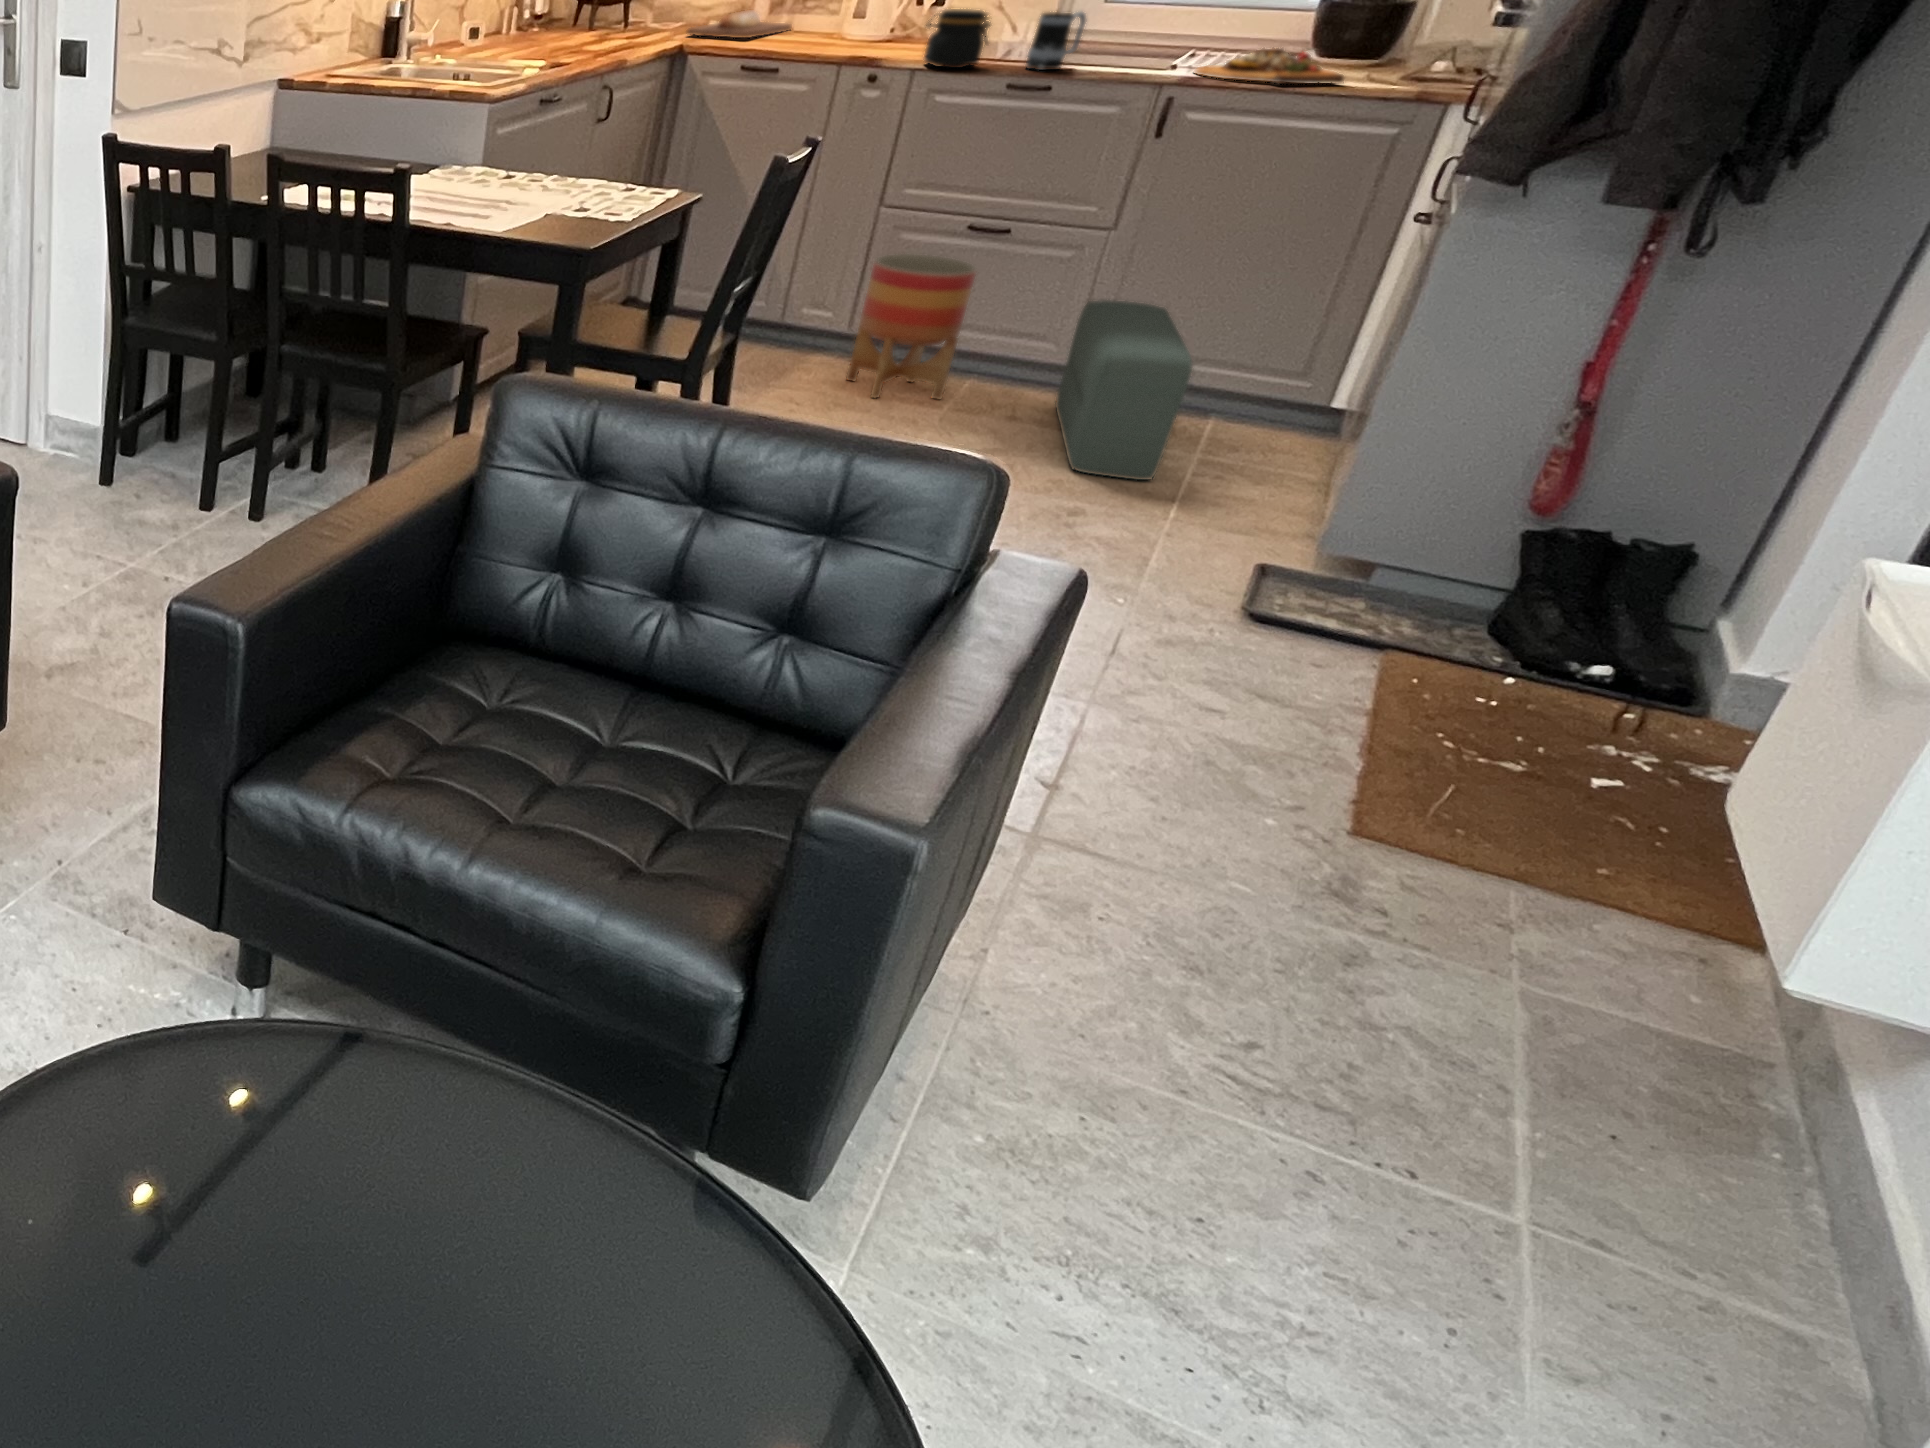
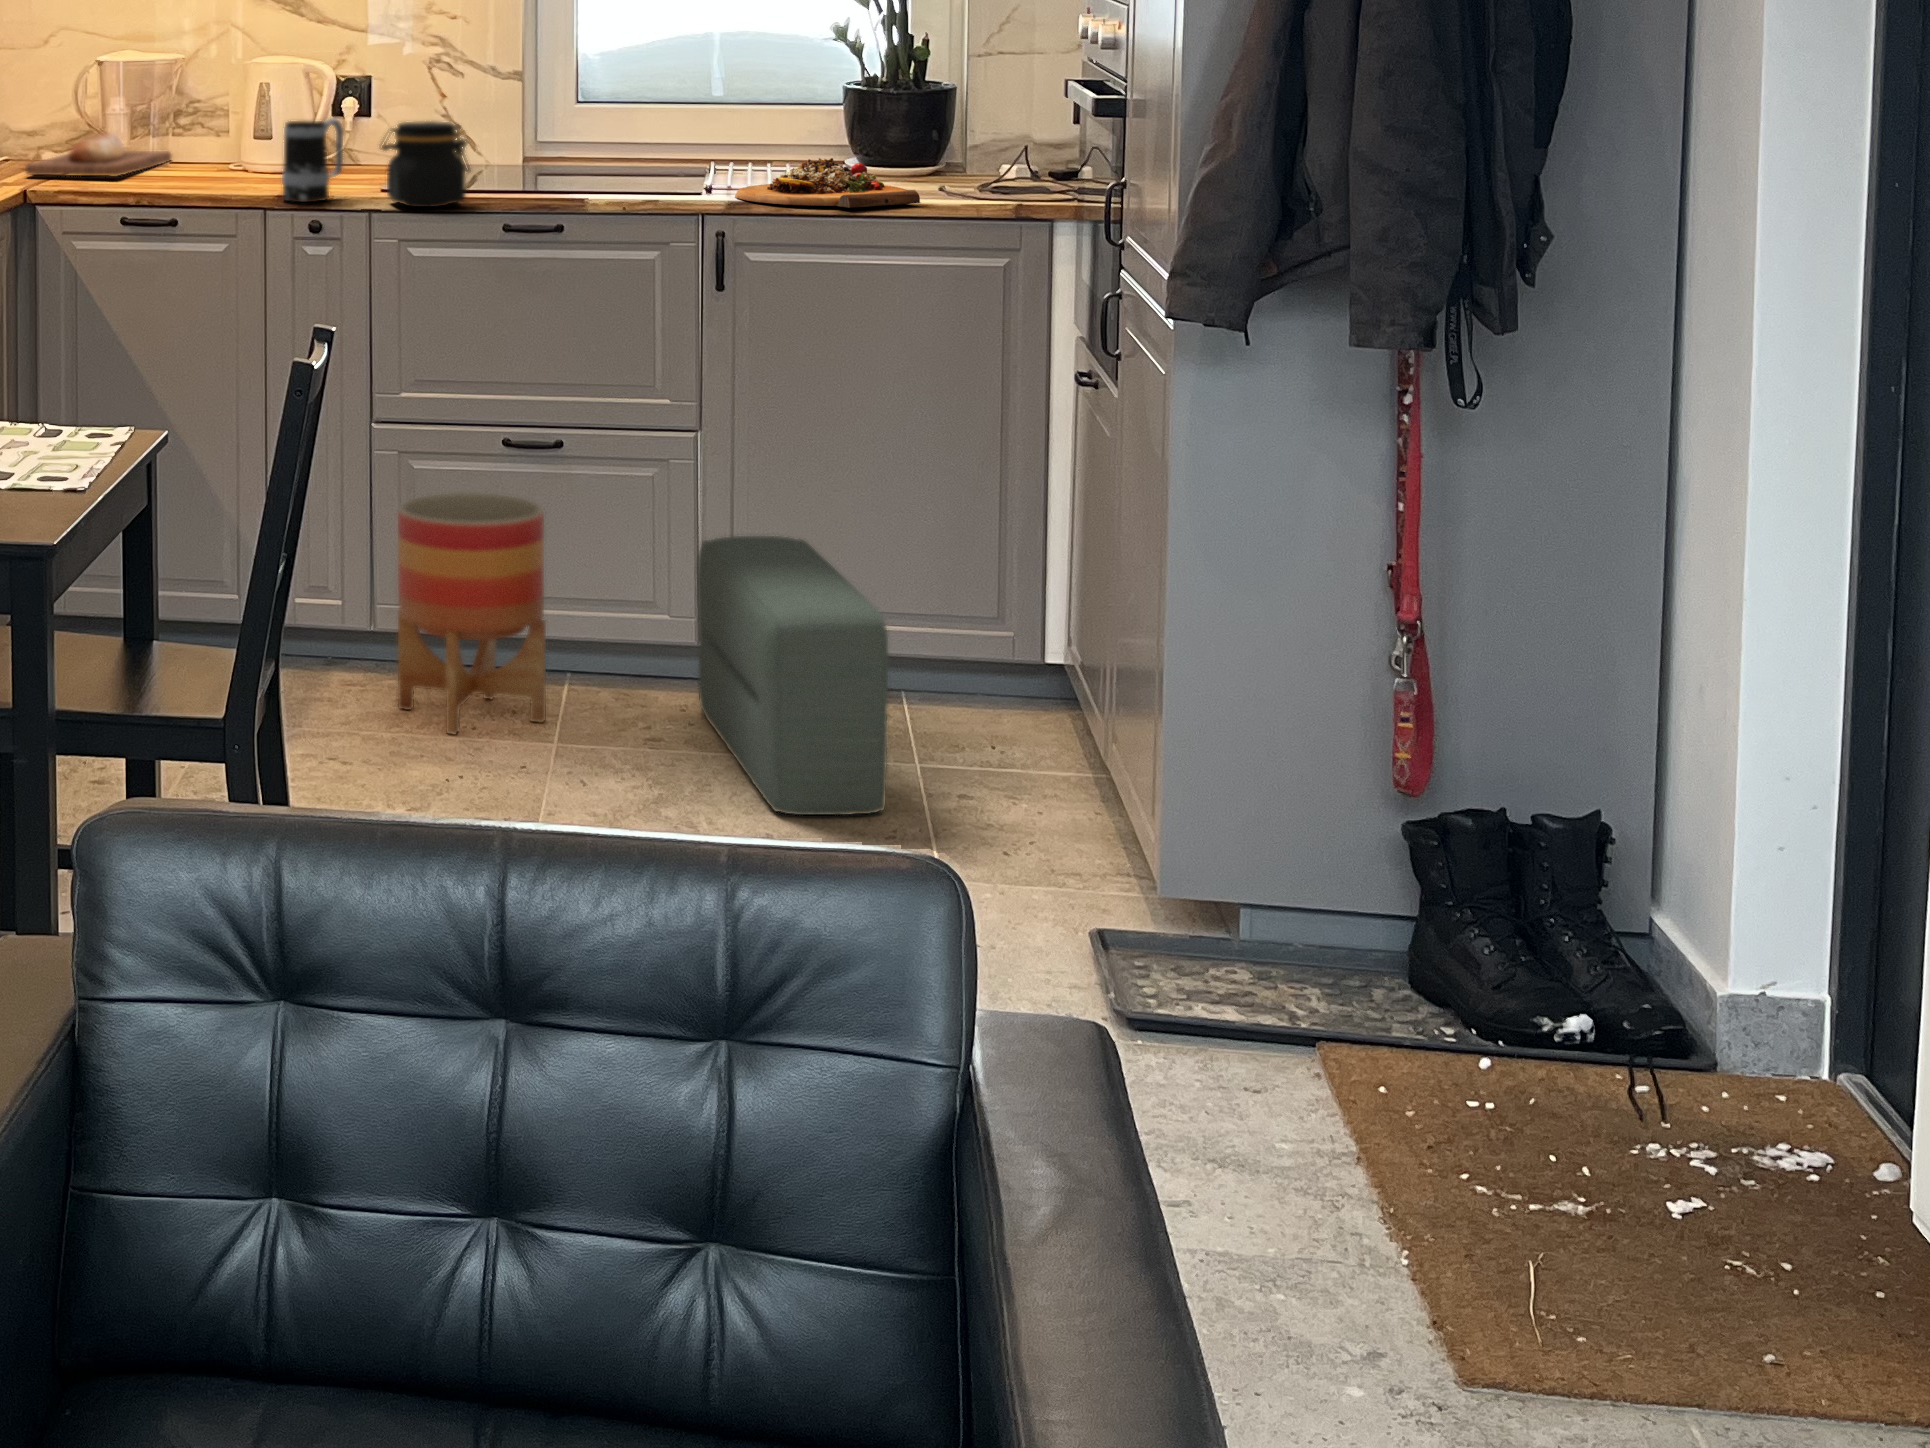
mug: present [1026,12,1086,70] -> present [282,118,343,202]

